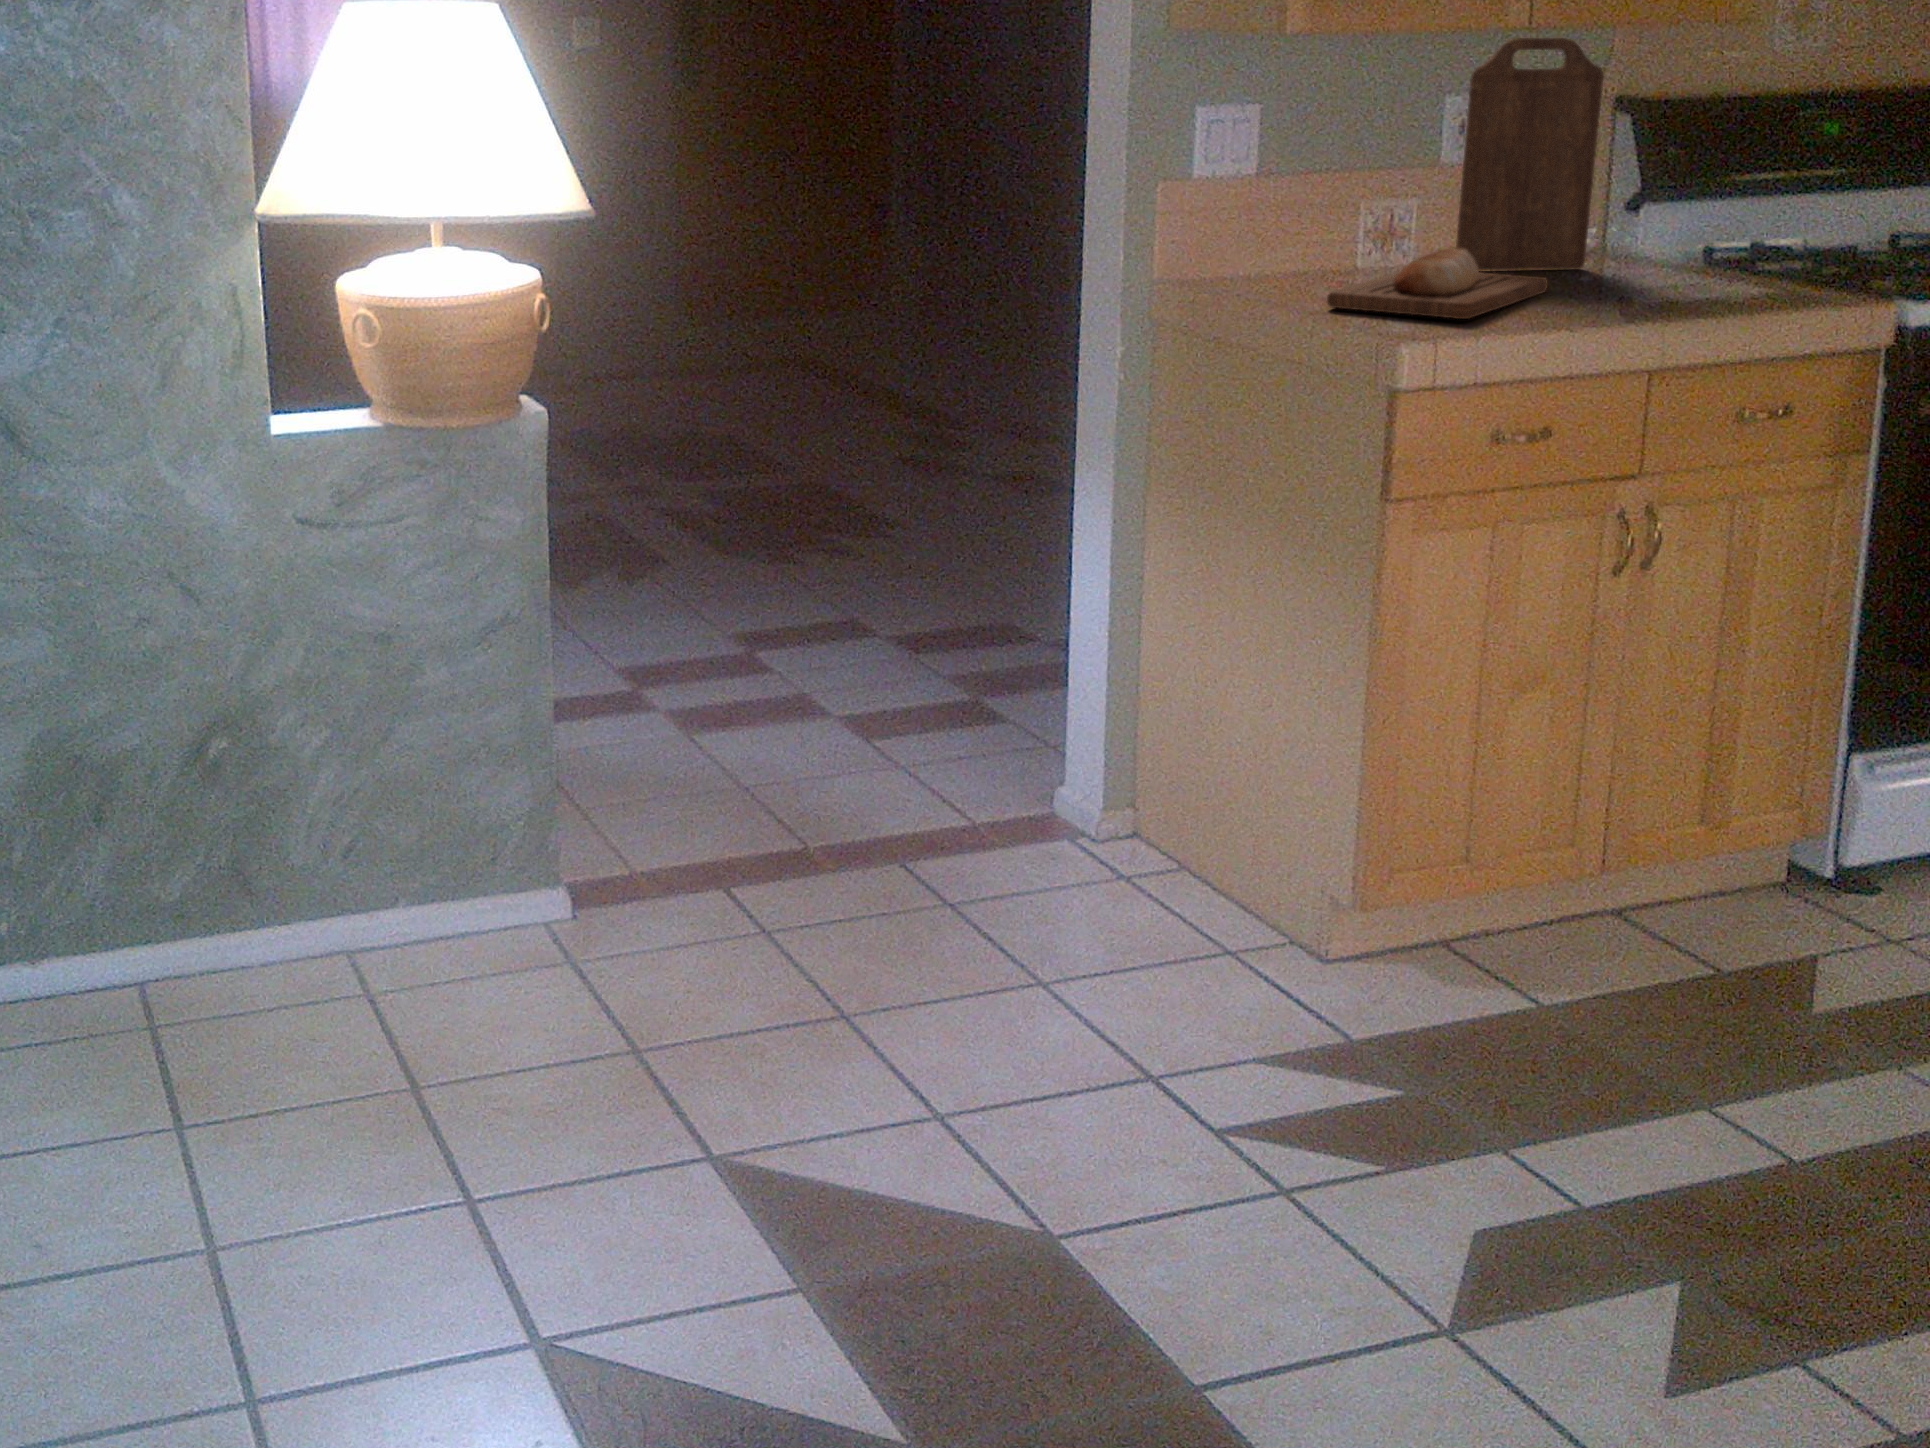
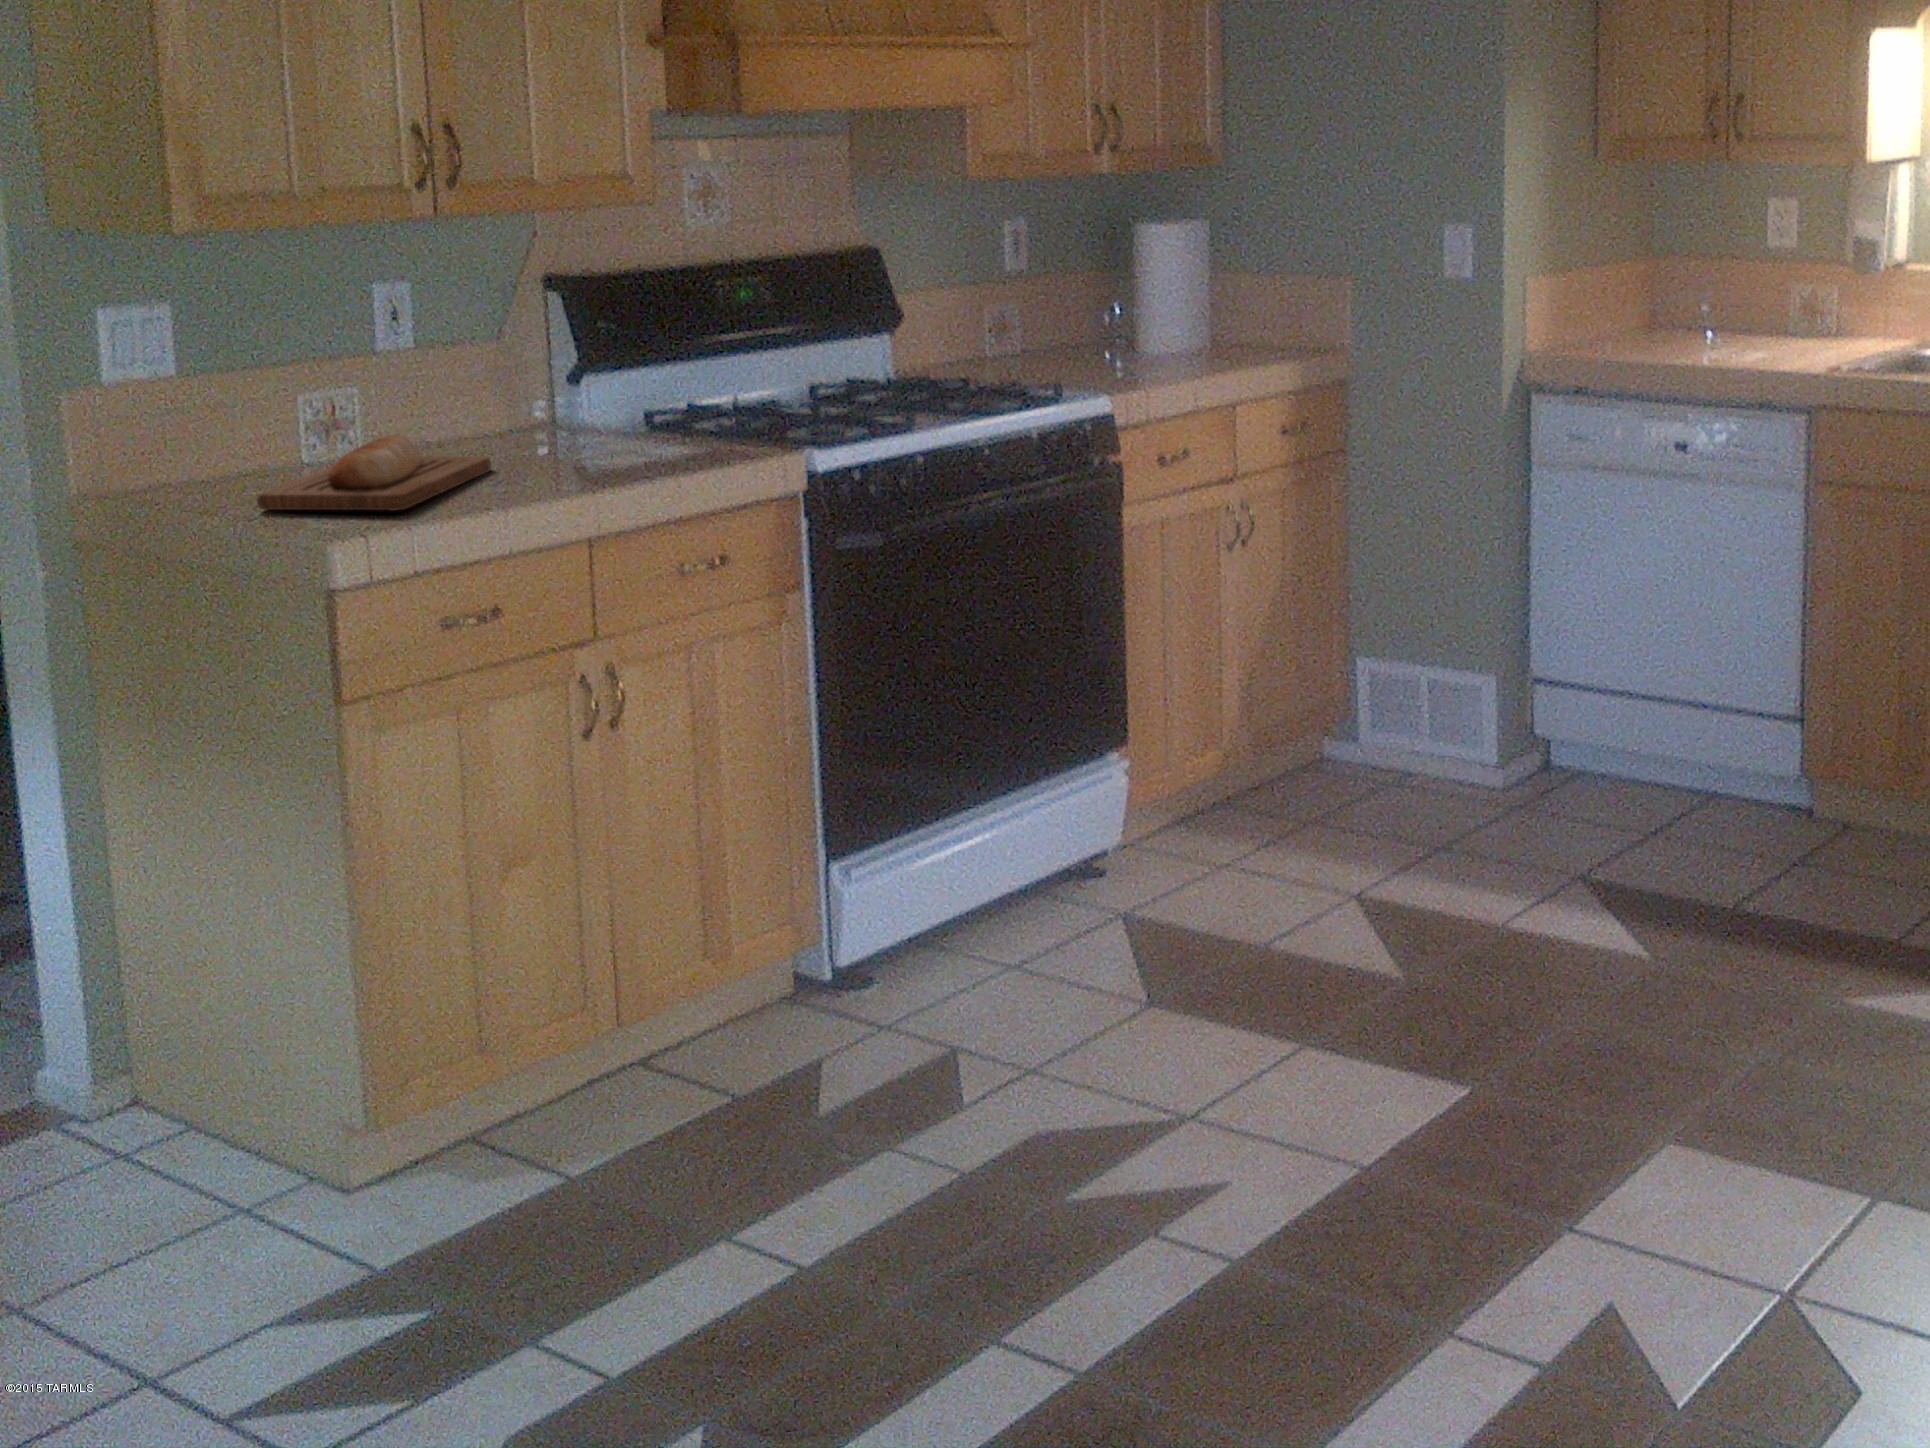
cutting board: present [1456,38,1604,270] -> none [391,221,532,454]

